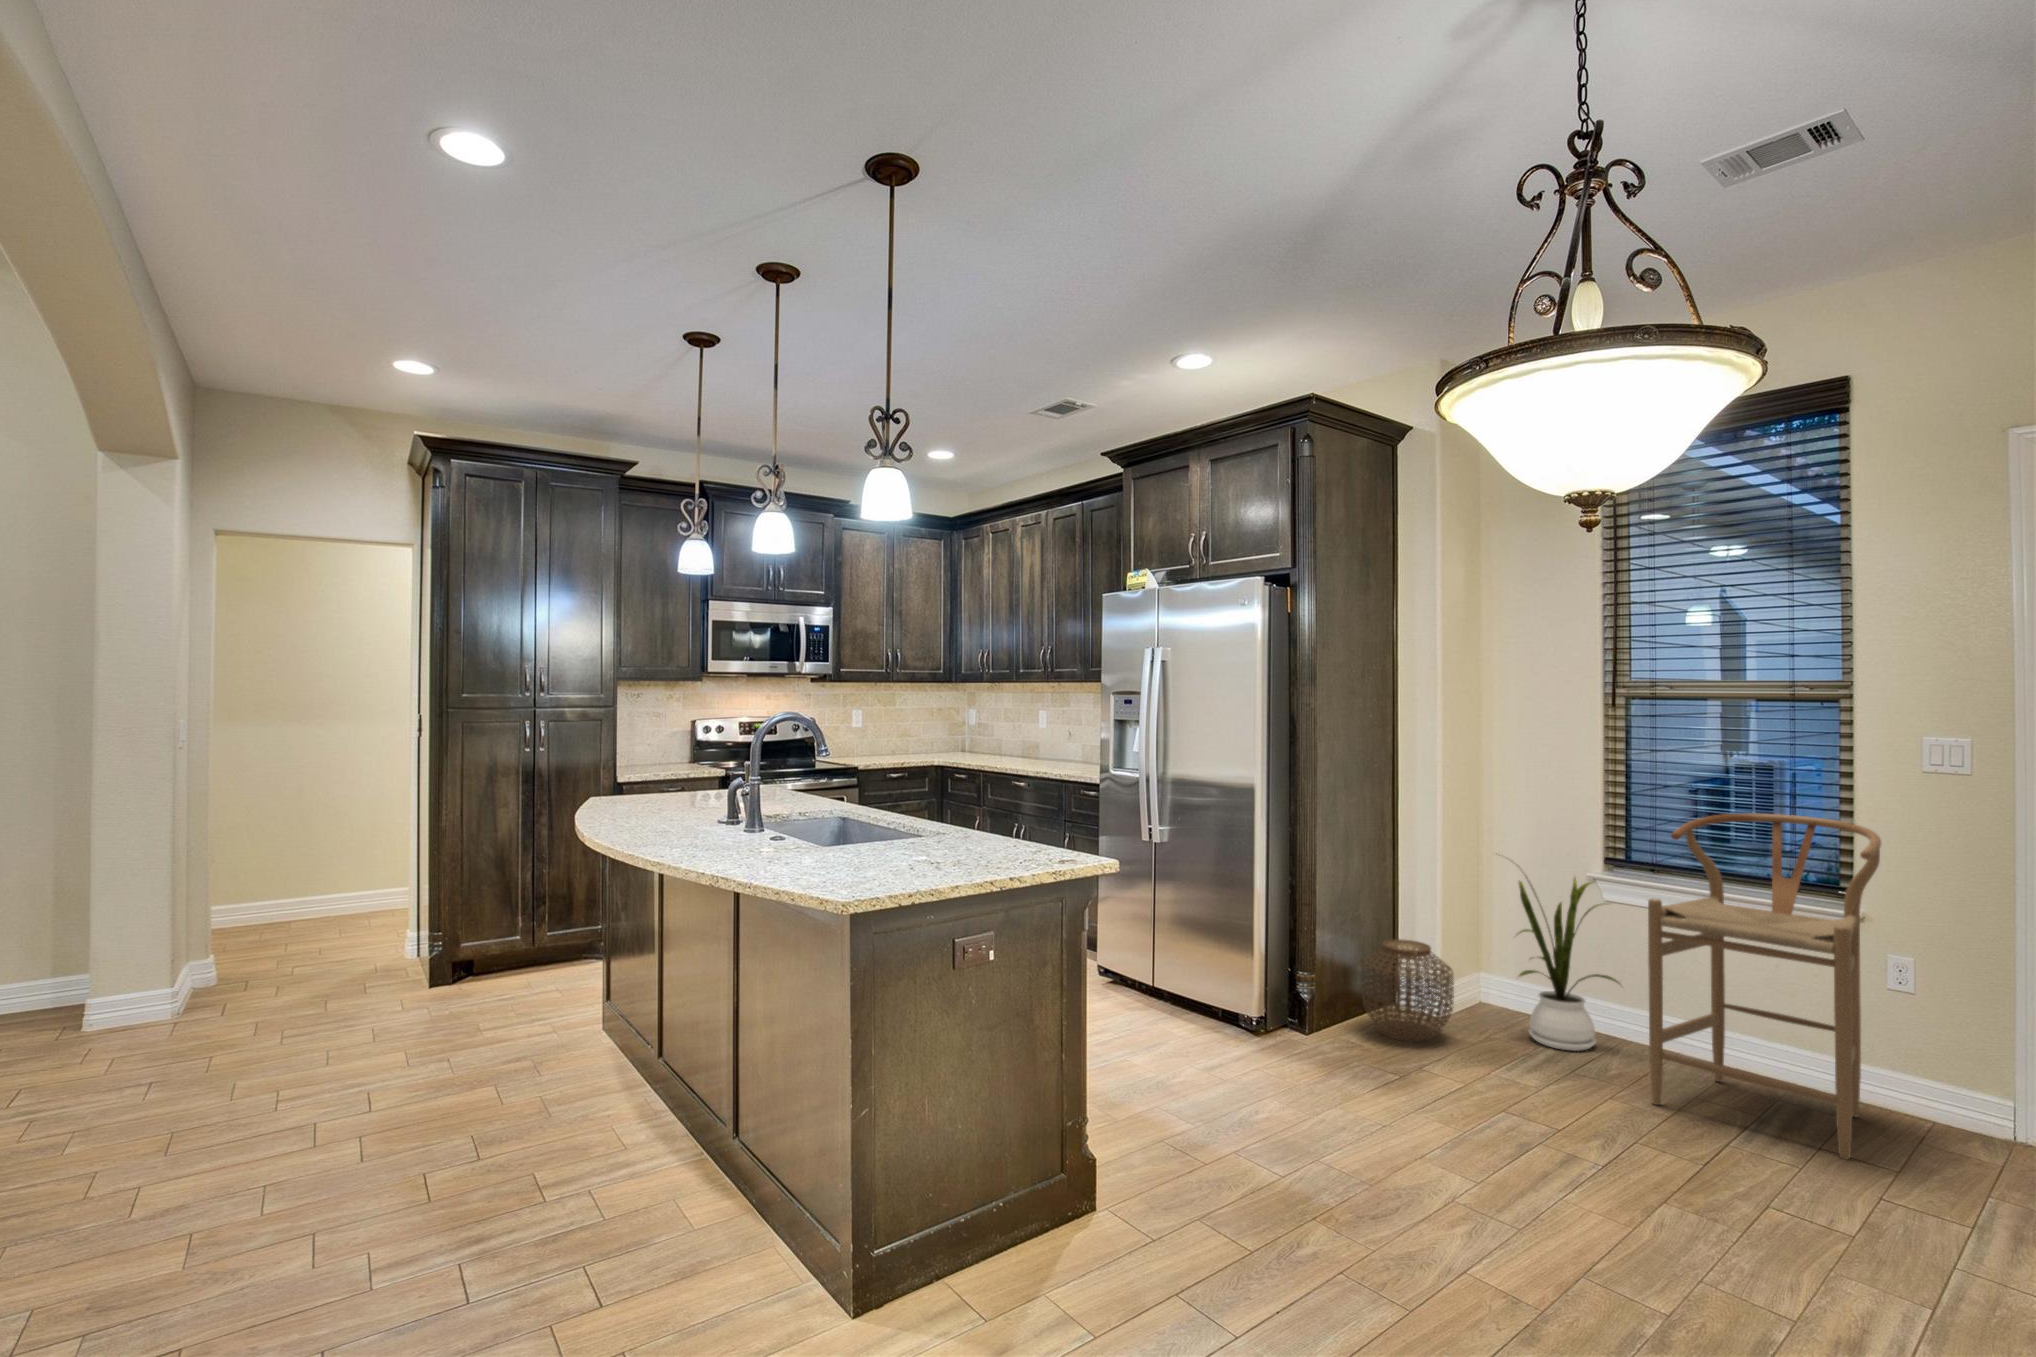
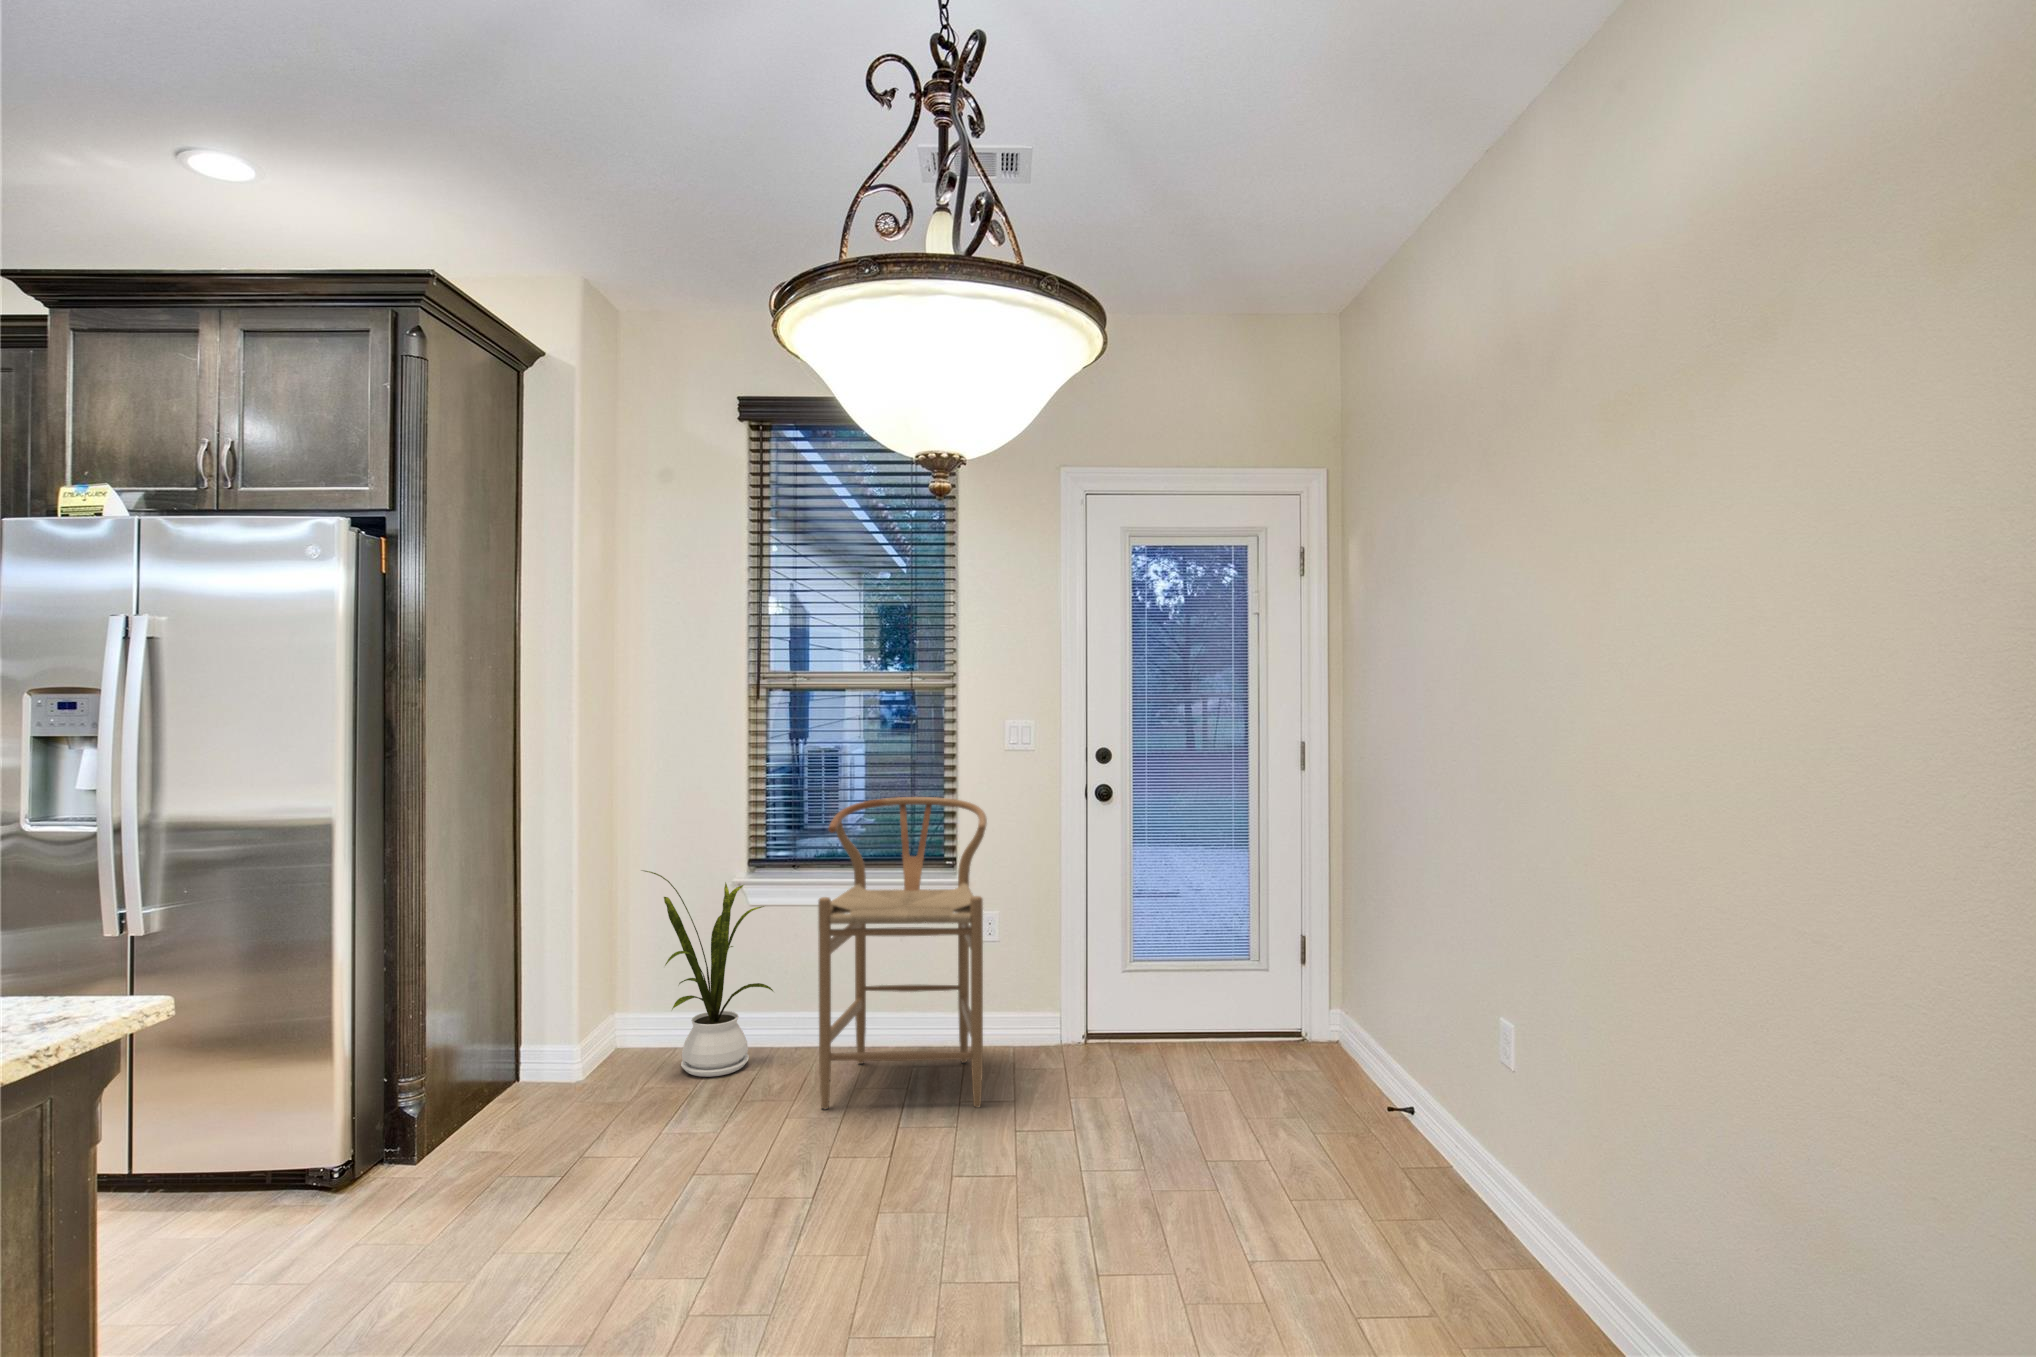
woven basket: present [1361,939,1454,1042] -> none [487,994,606,1126]

